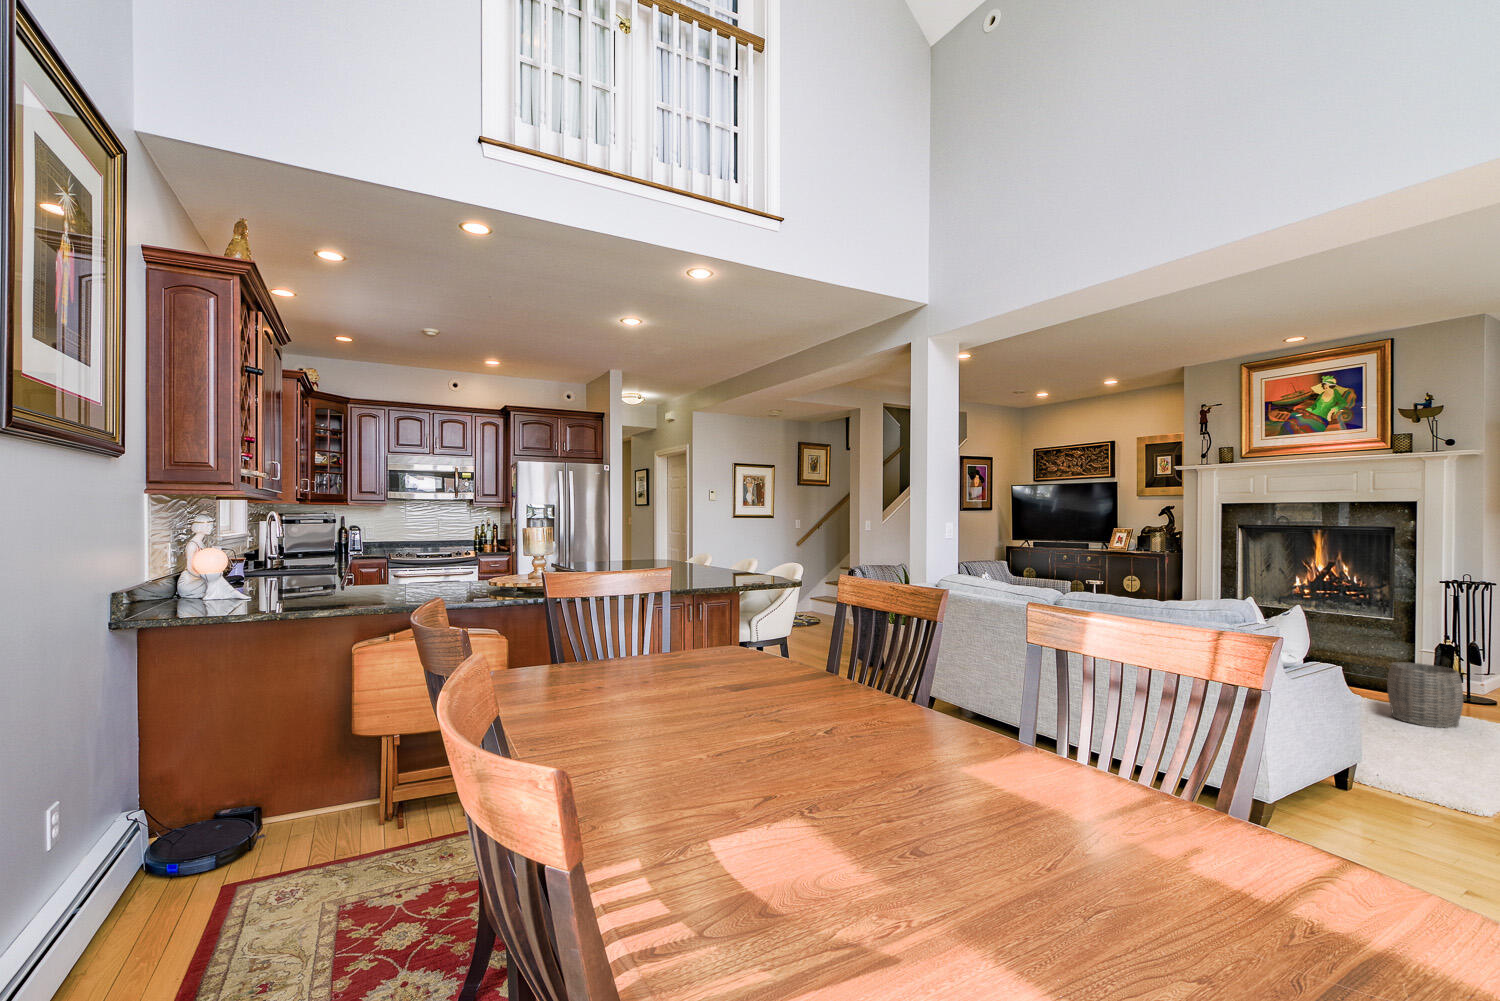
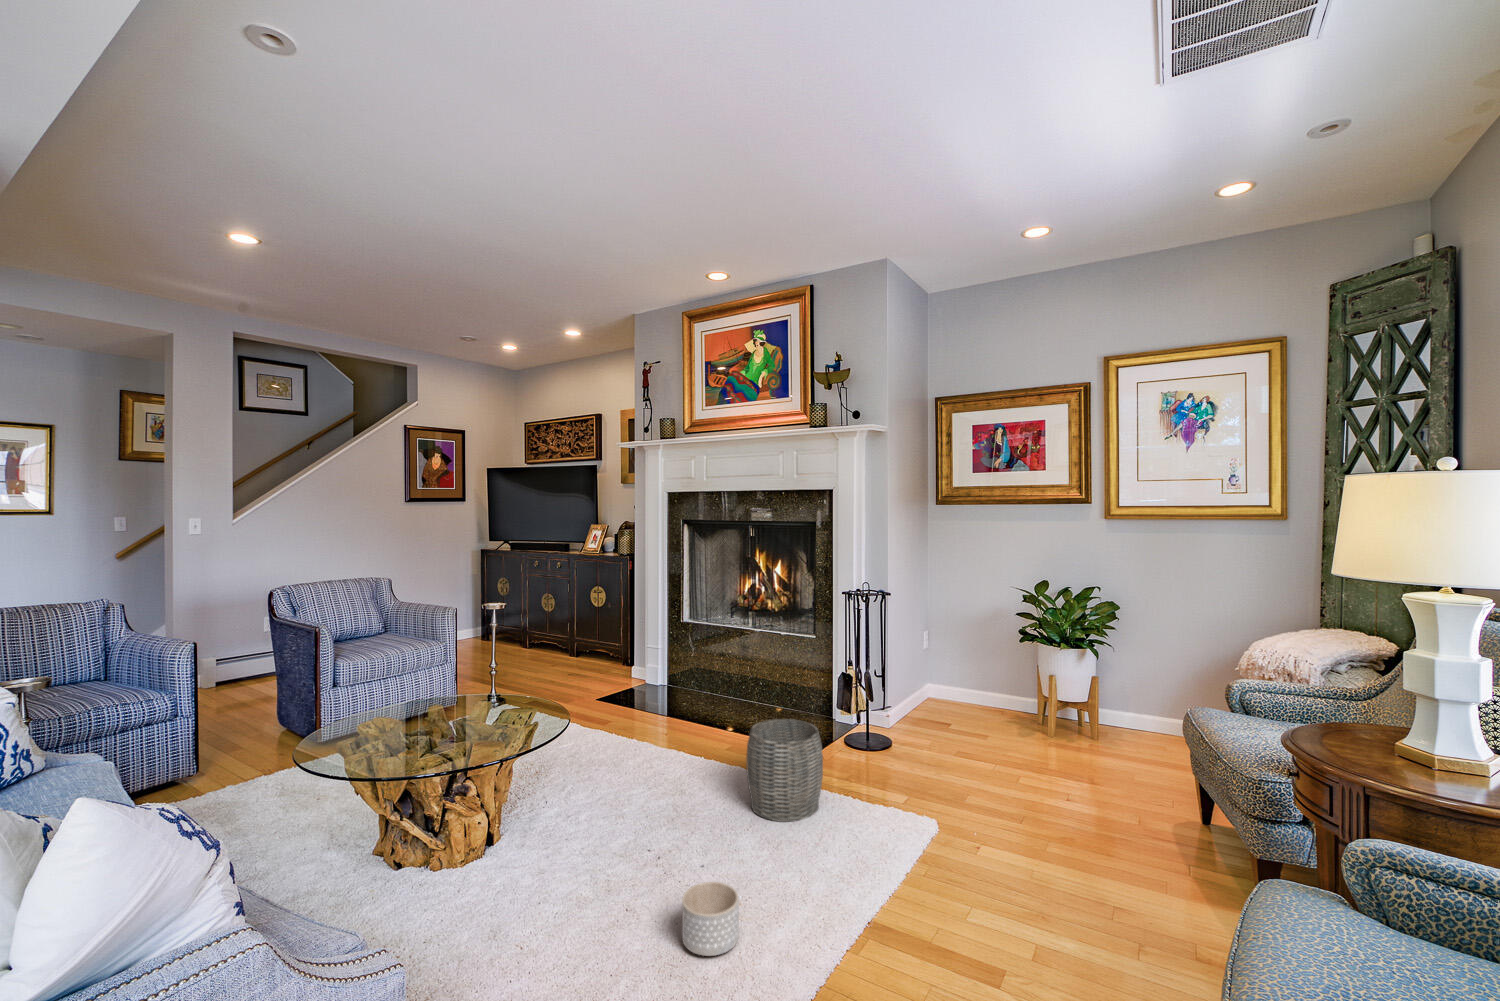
planter: none [1409,729,1456,765] -> present [682,882,739,956]

